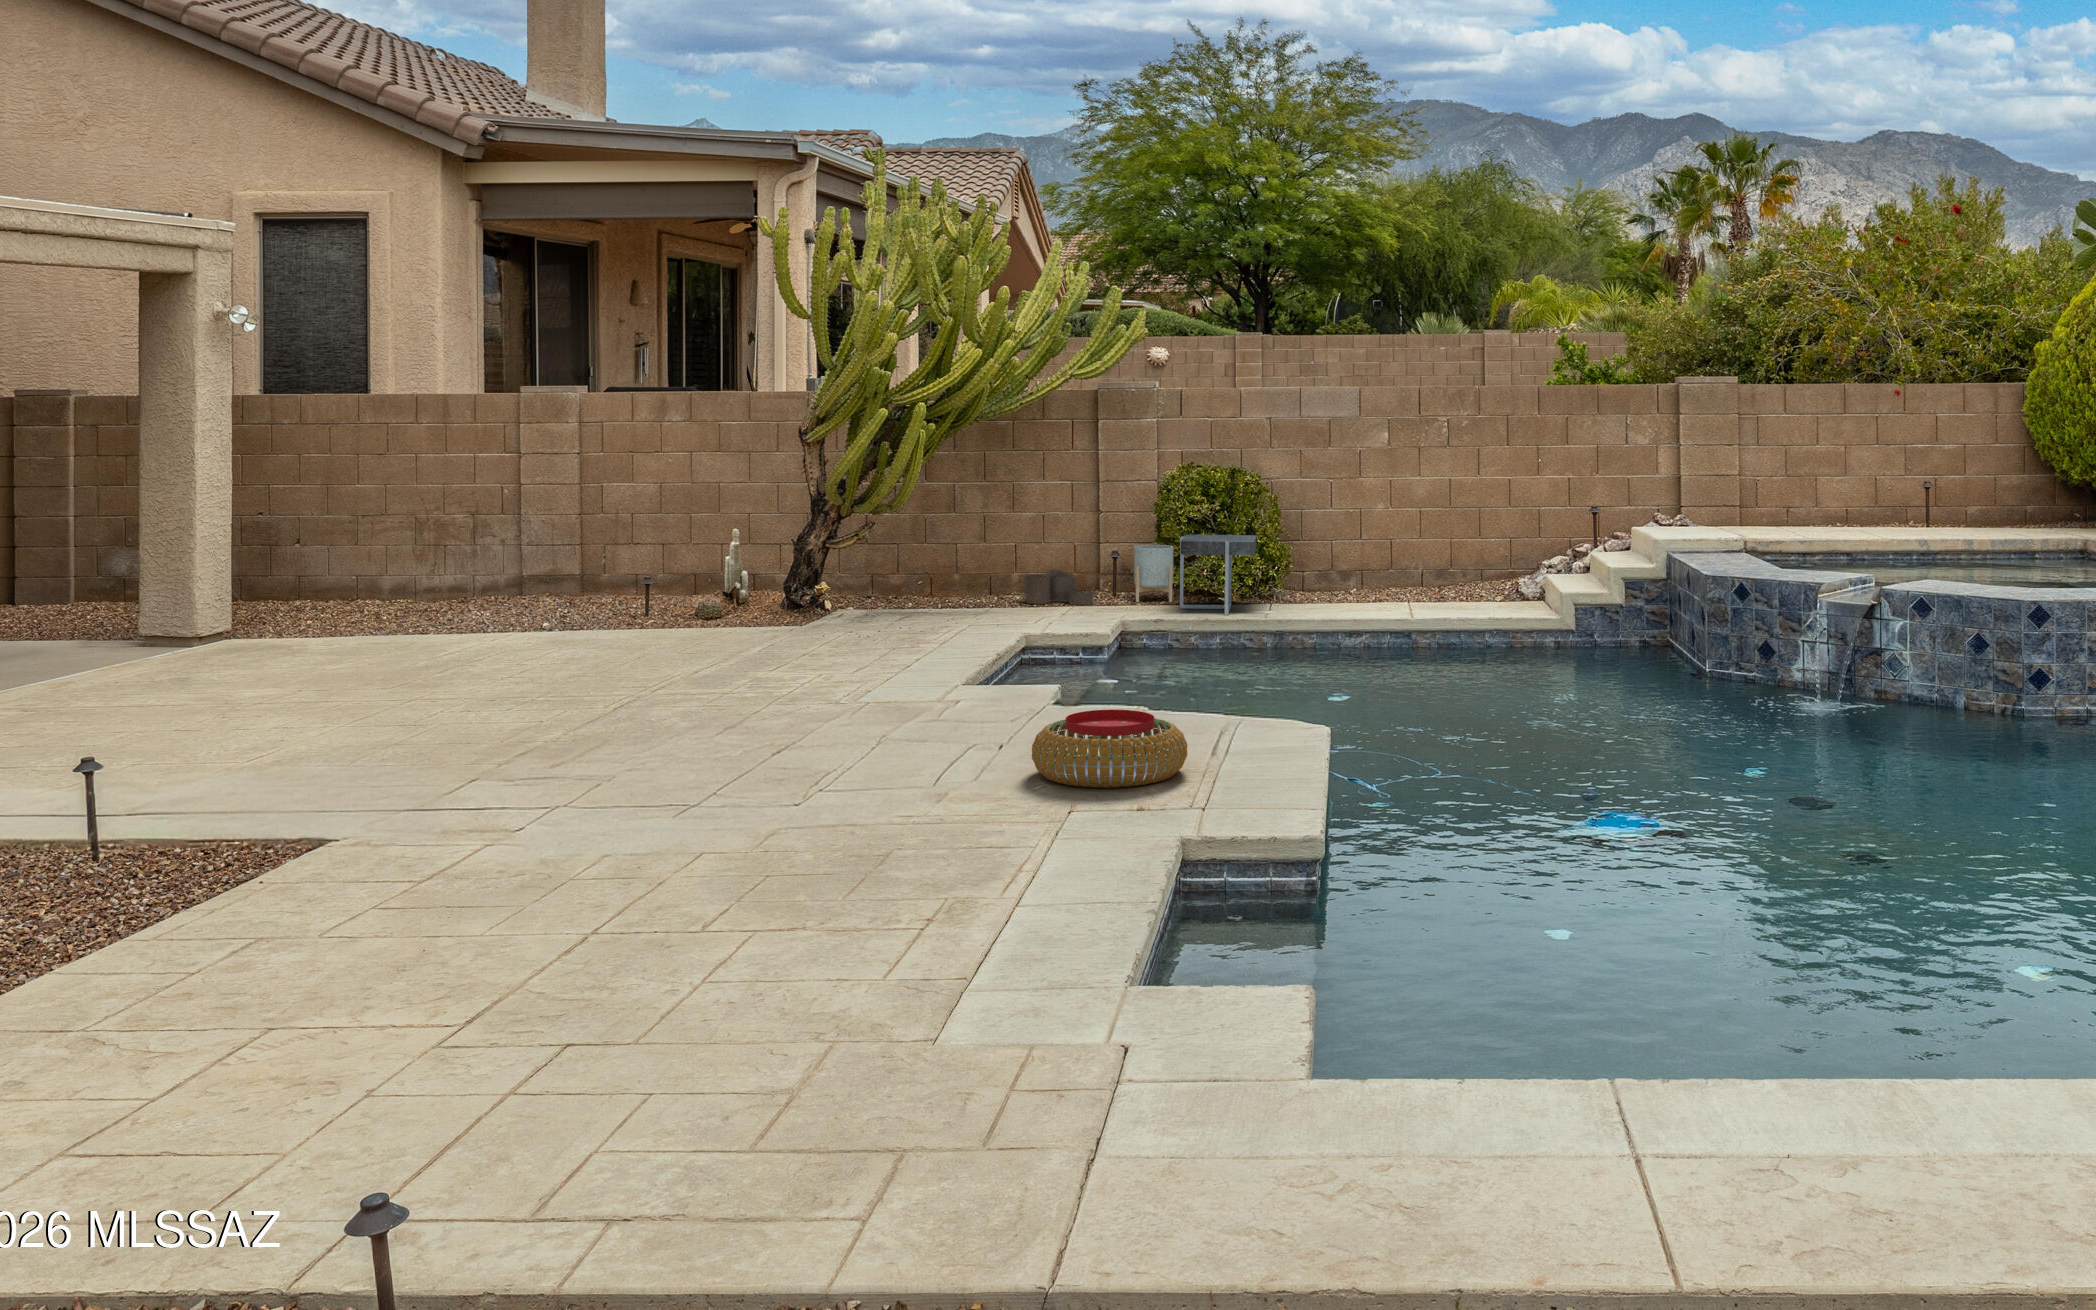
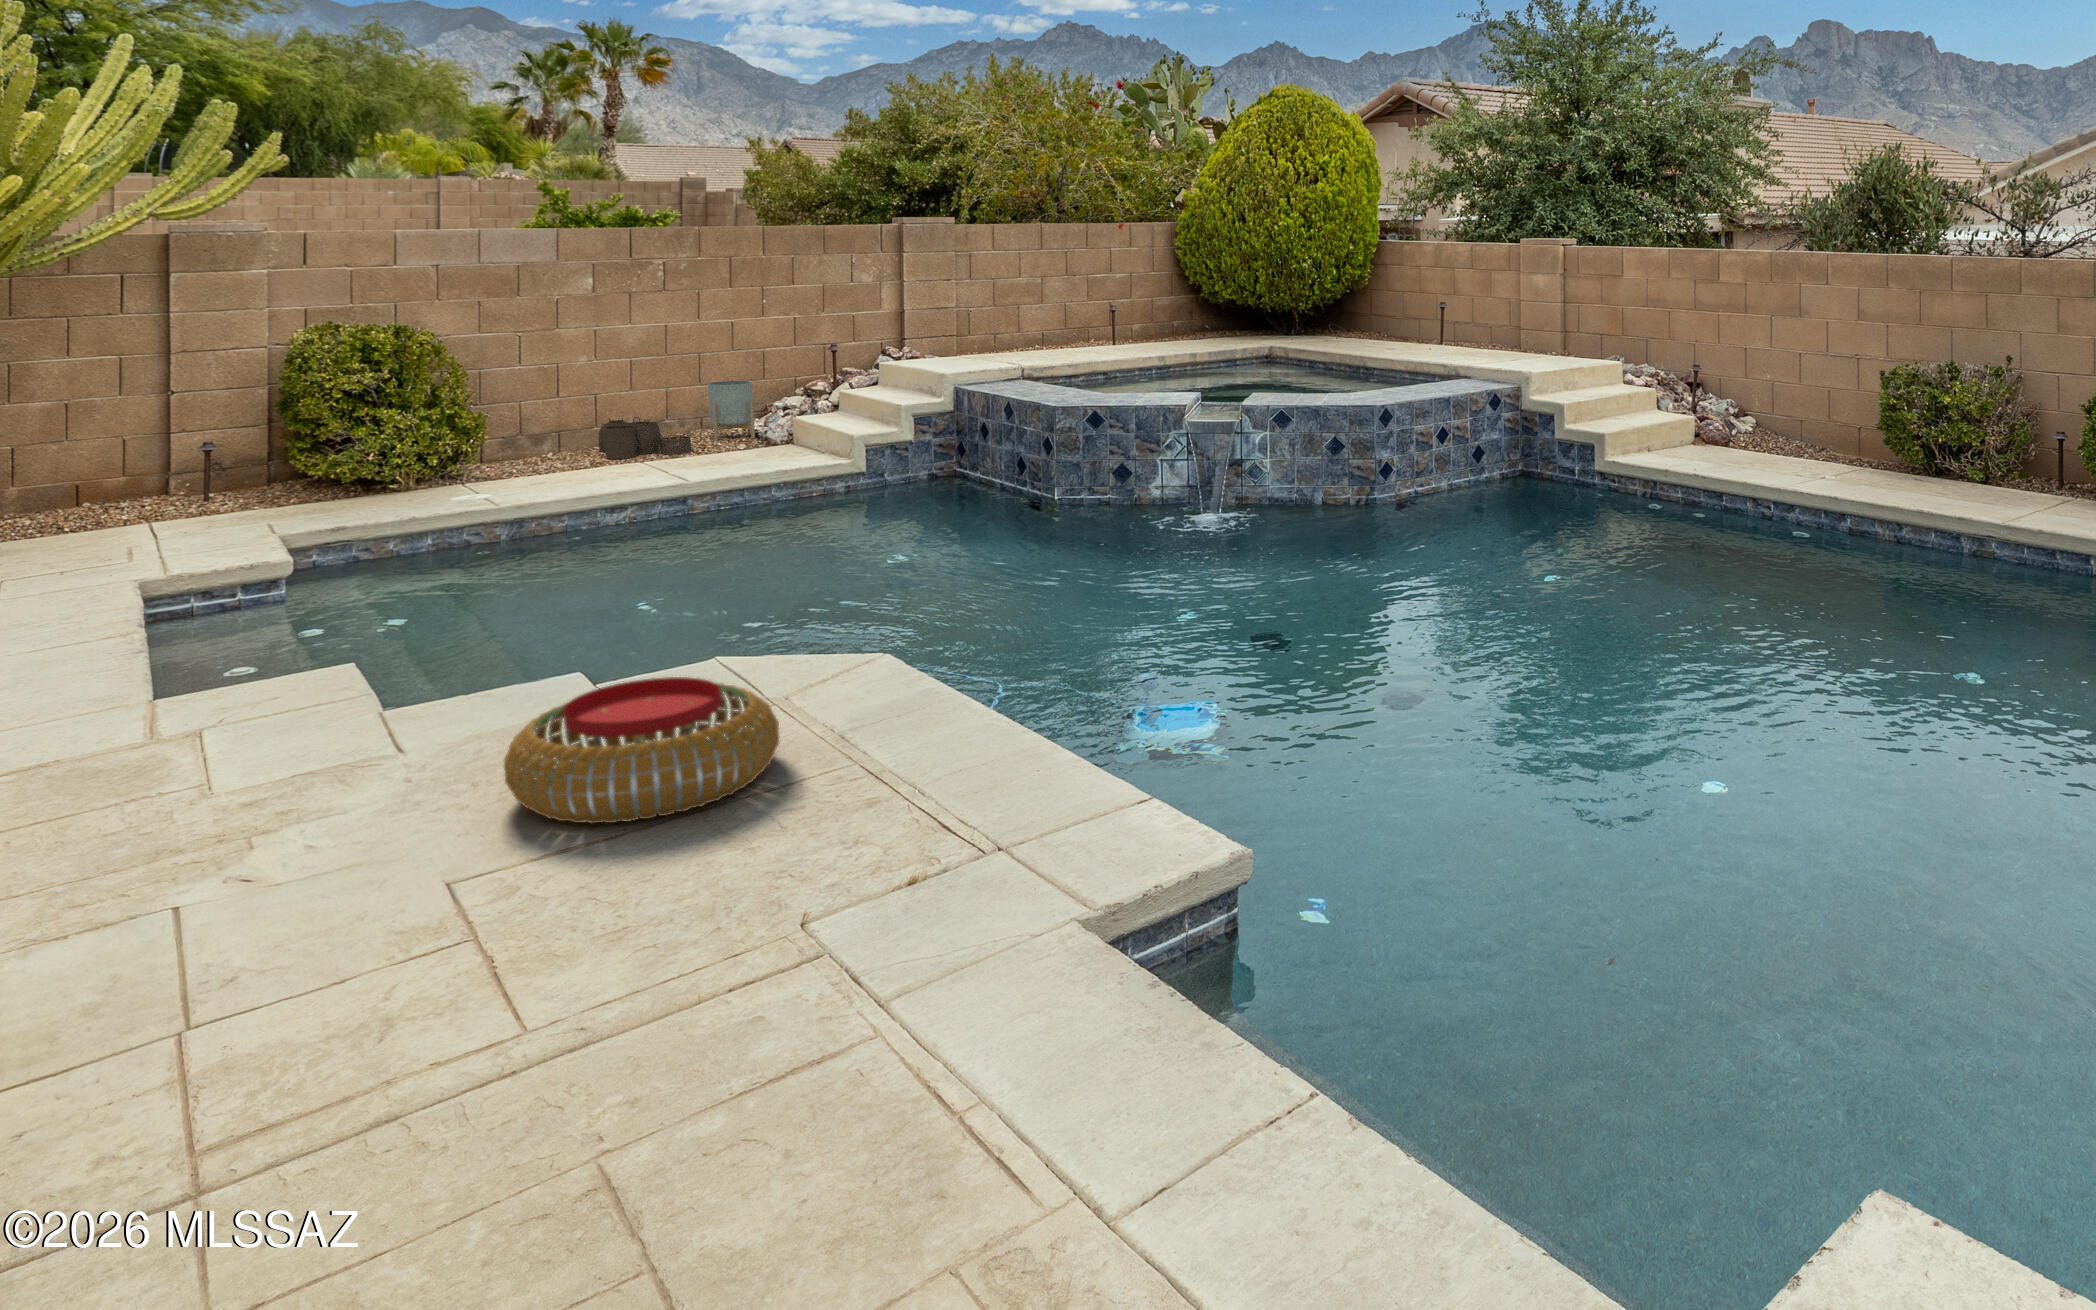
side table: present [1180,534,1256,615] -> none [337,403,468,508]
planter: present [1134,545,1173,602] -> present [708,381,755,441]
woven basket: present [1025,570,1094,605] -> present [599,417,691,459]

